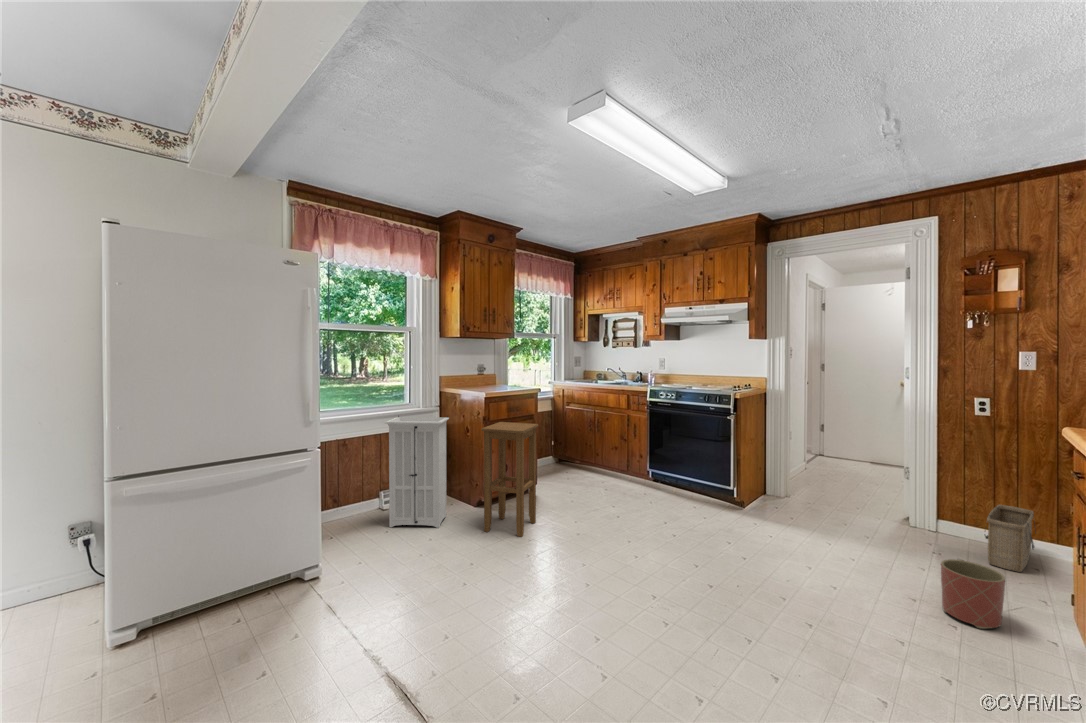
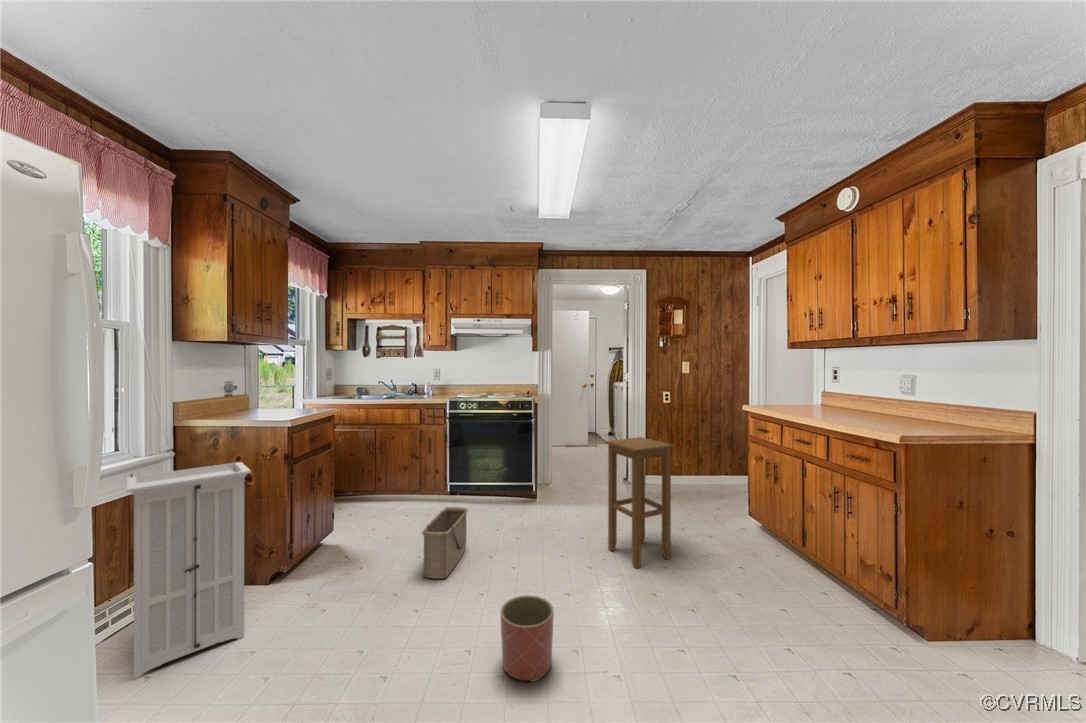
stool: present [481,422,538,537] -> present [605,437,674,568]
basket: present [985,505,1034,572] -> present [422,507,468,579]
planter: present [941,559,1005,629] -> present [500,595,554,682]

